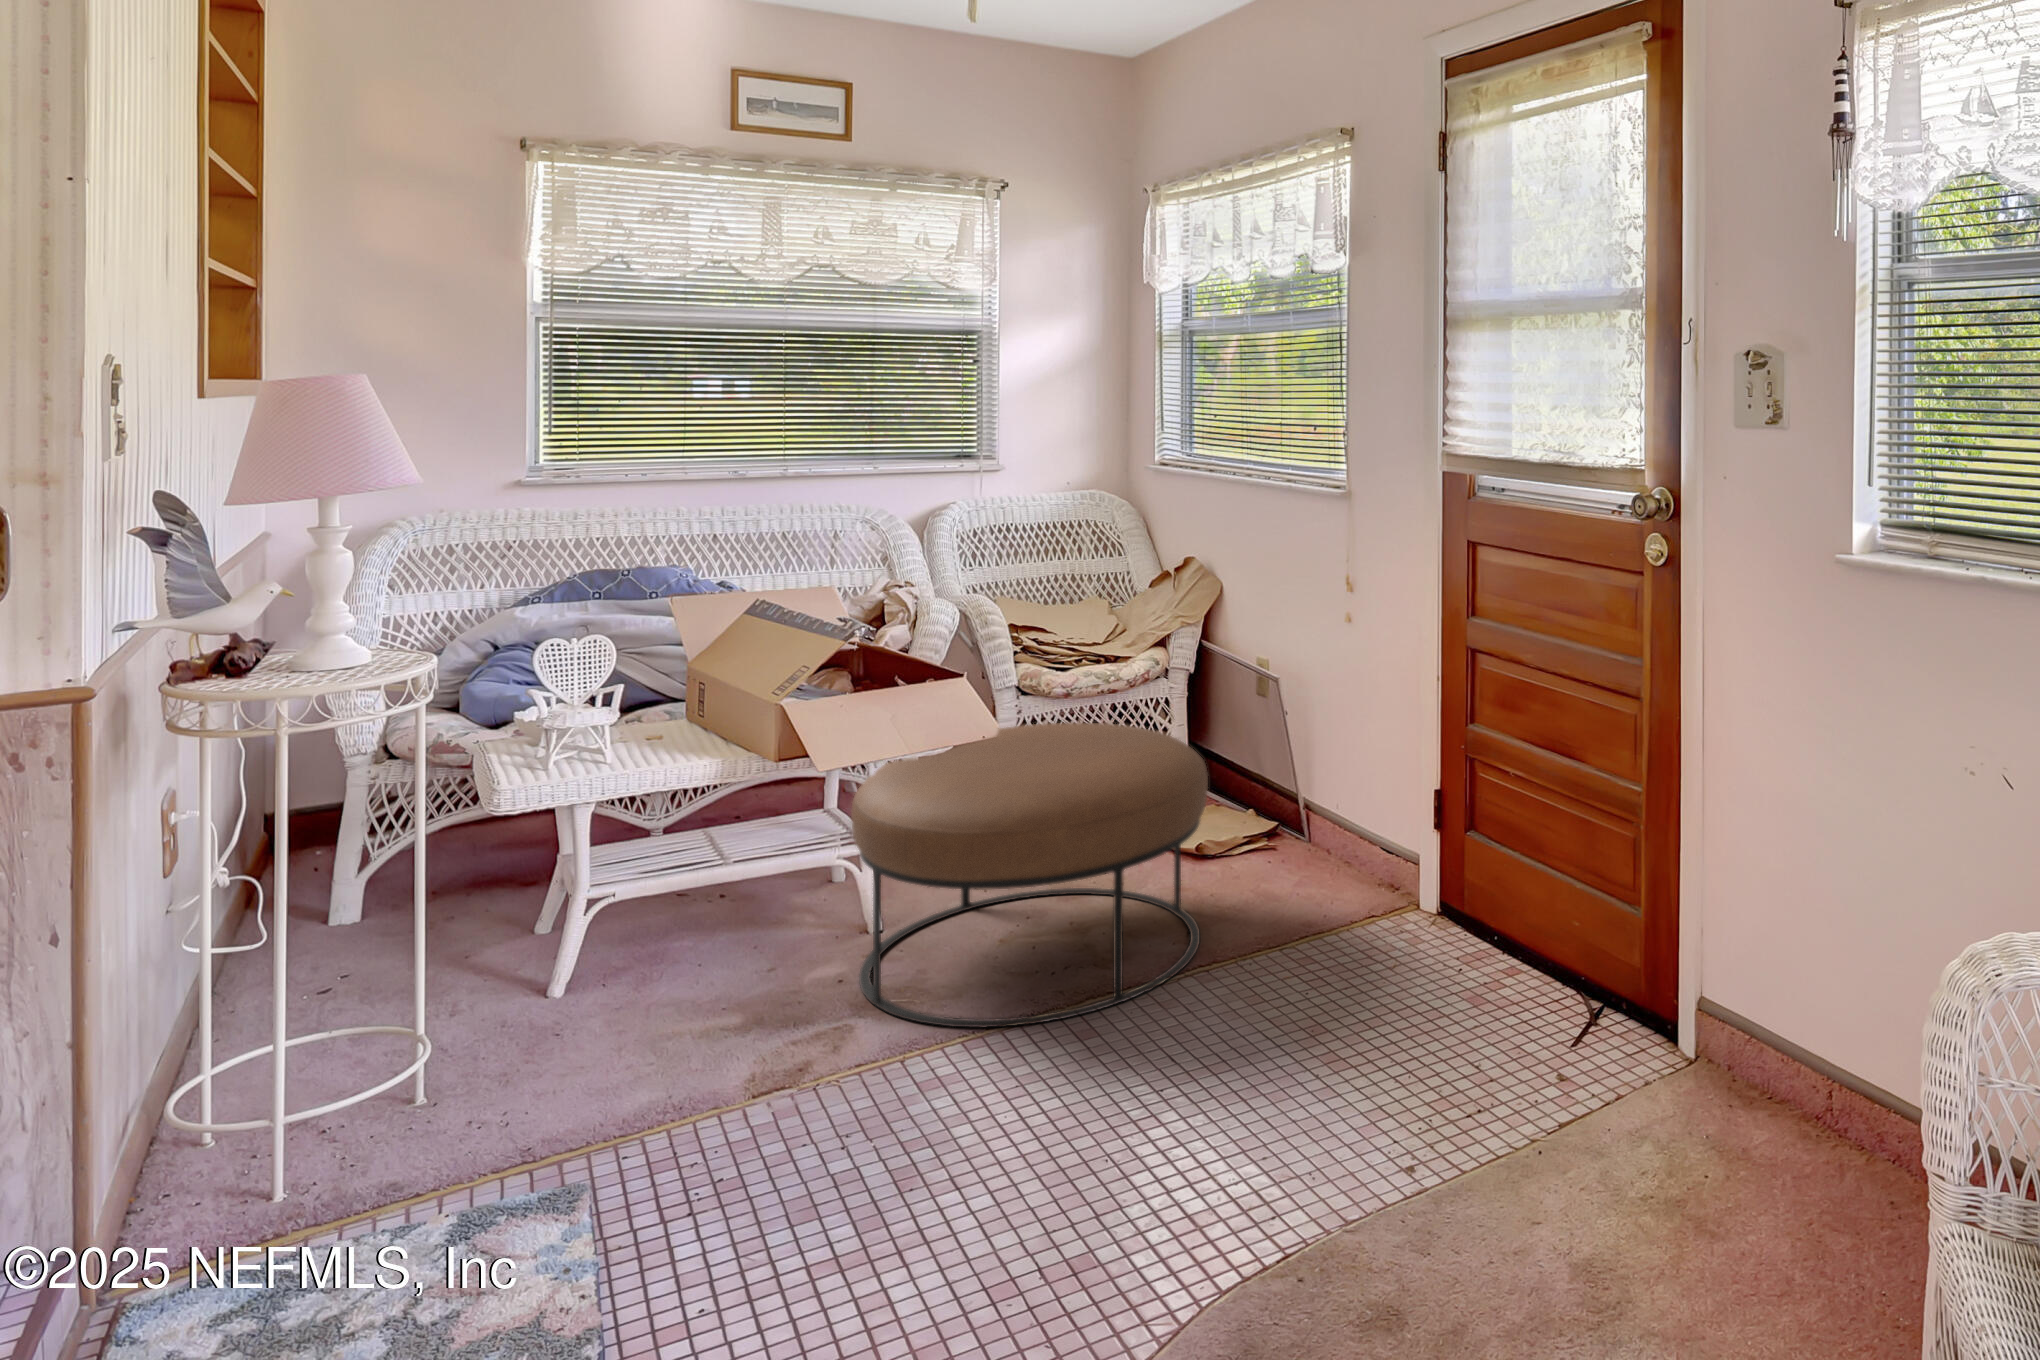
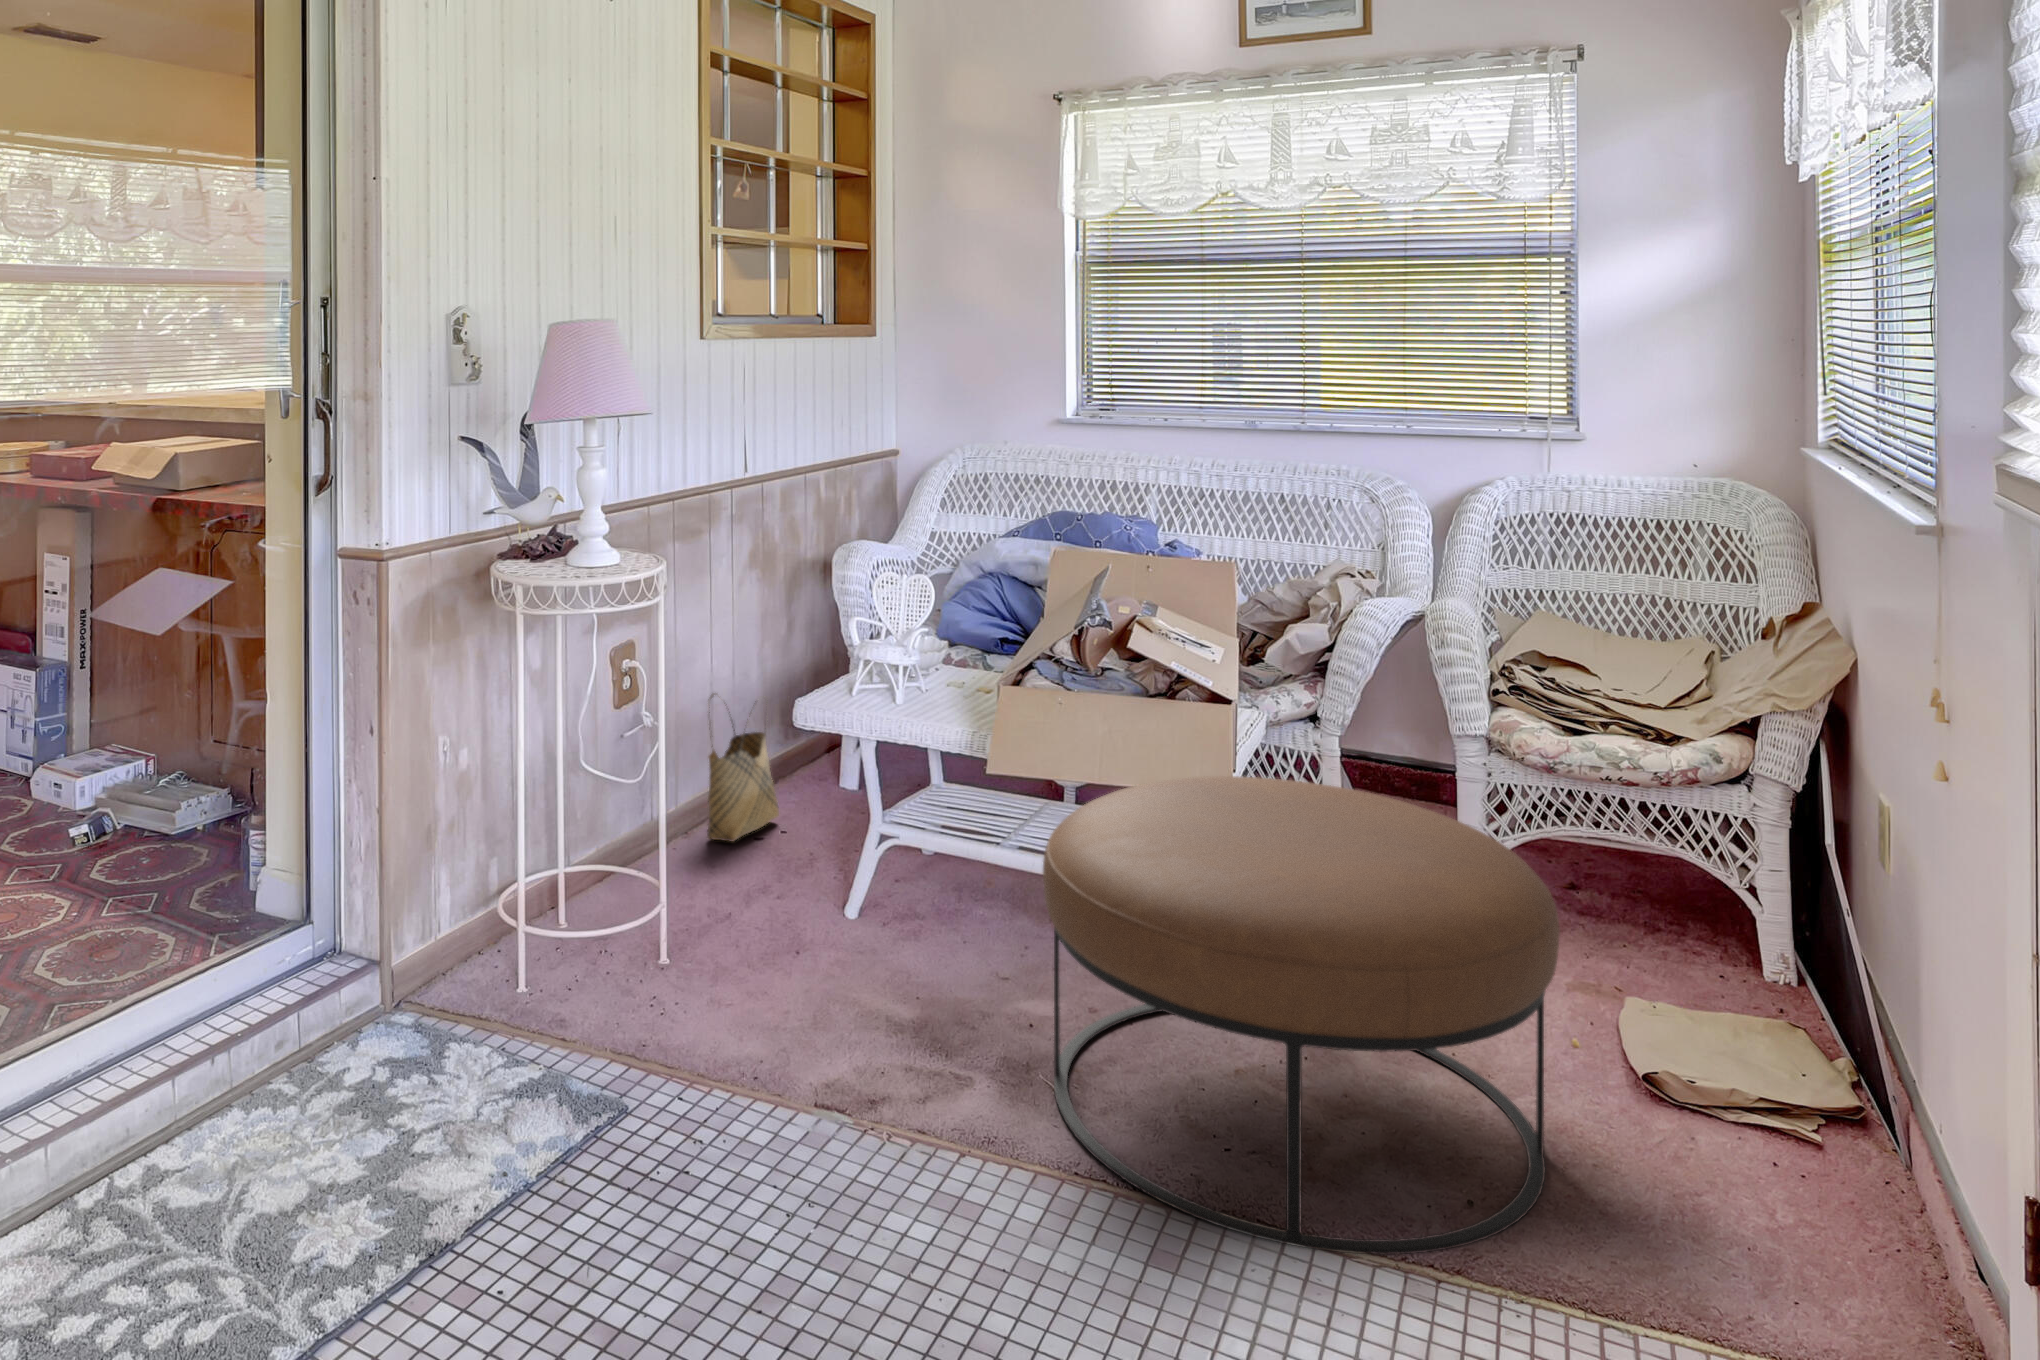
woven basket: none [211,825,303,1016] -> present [707,694,779,841]

